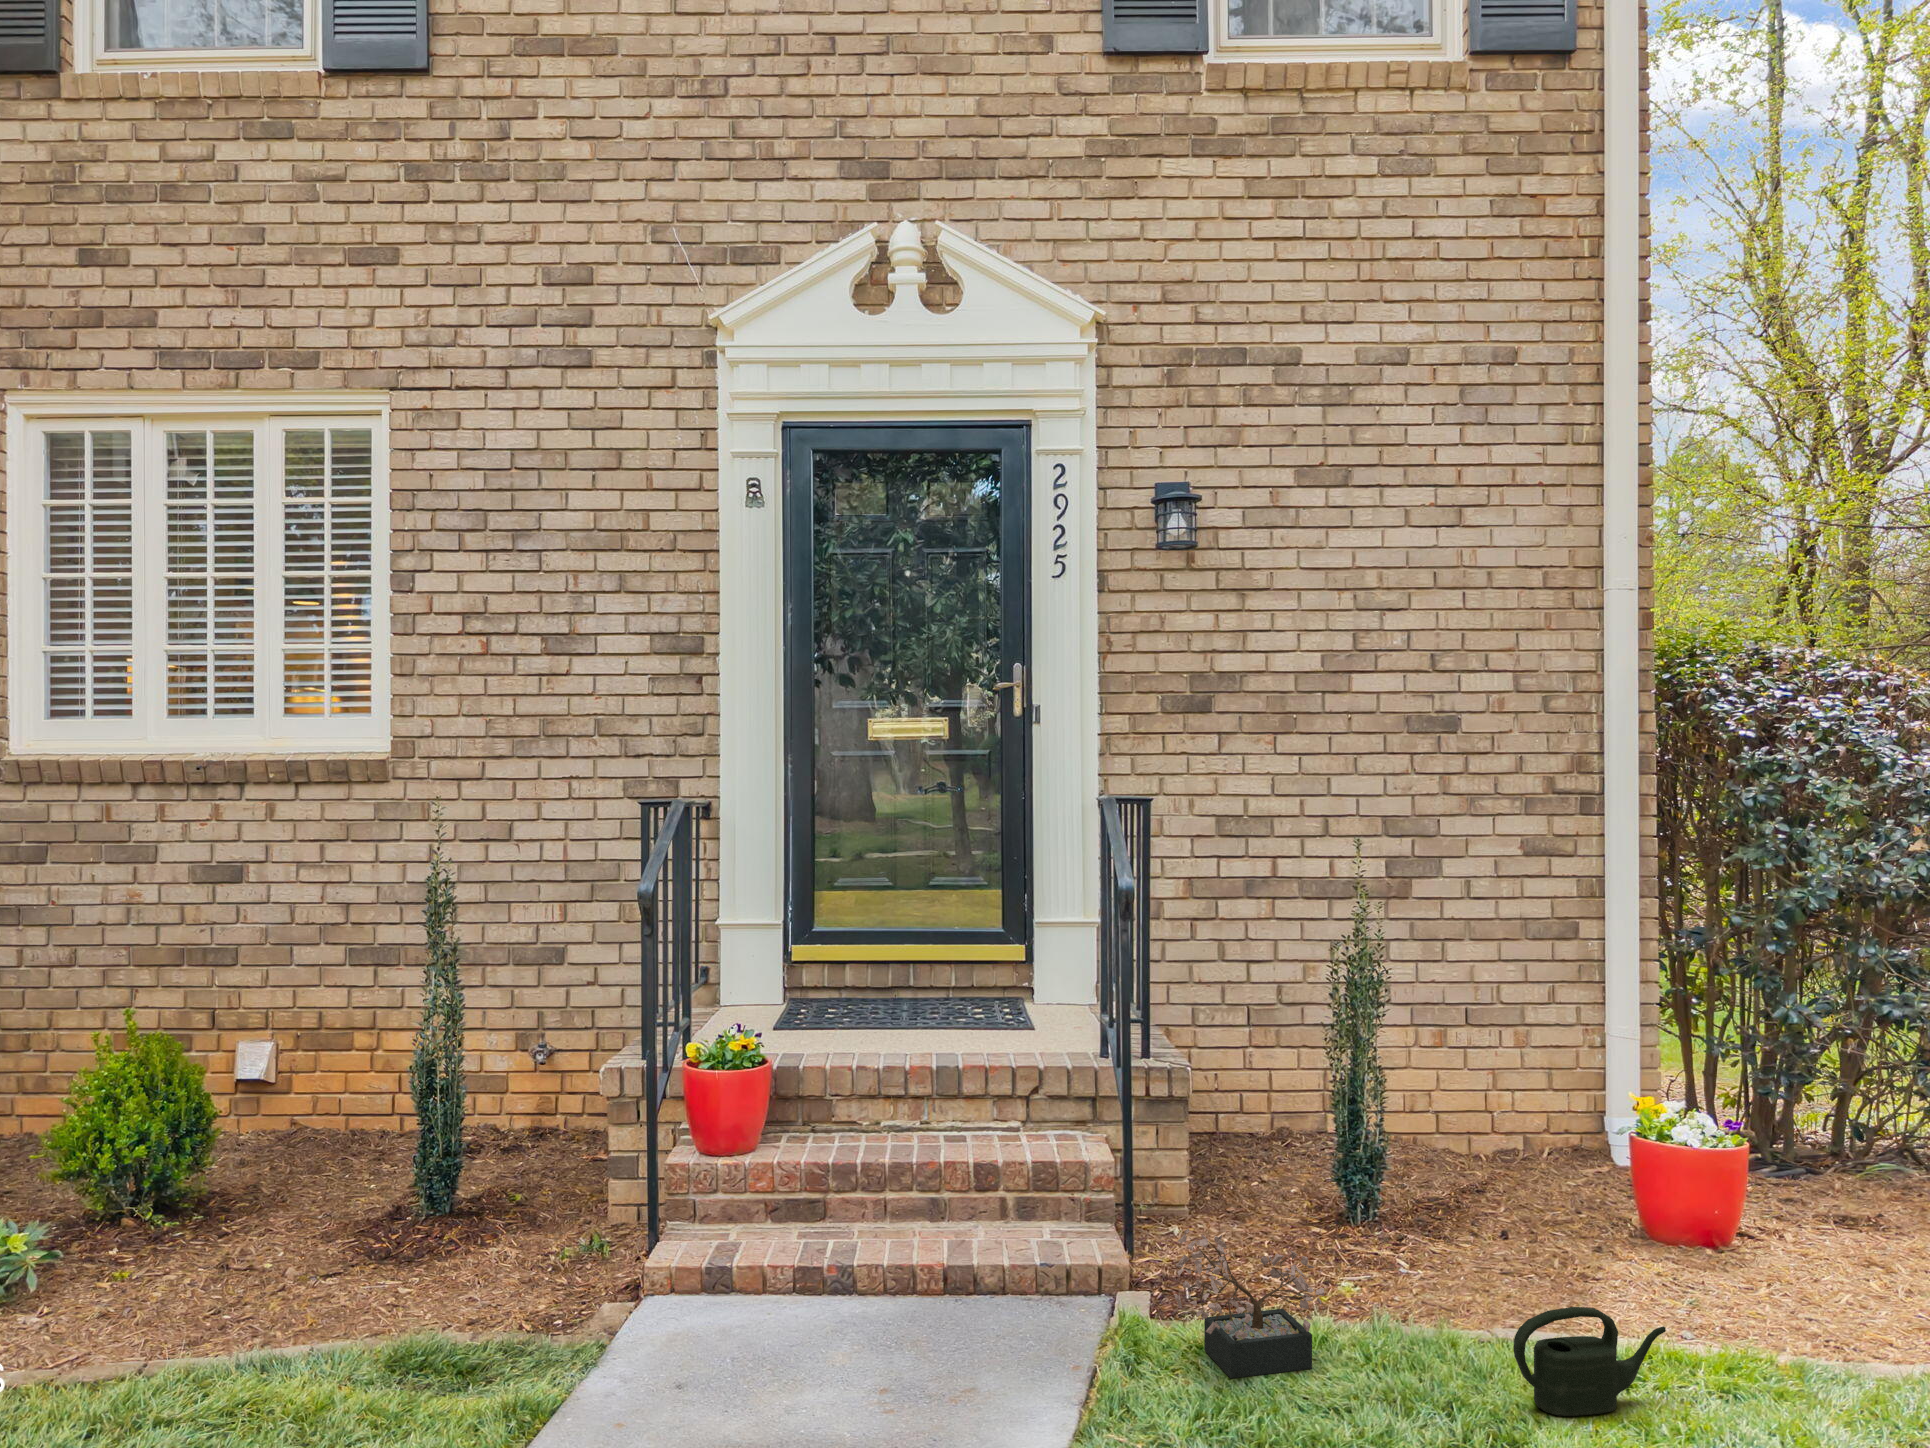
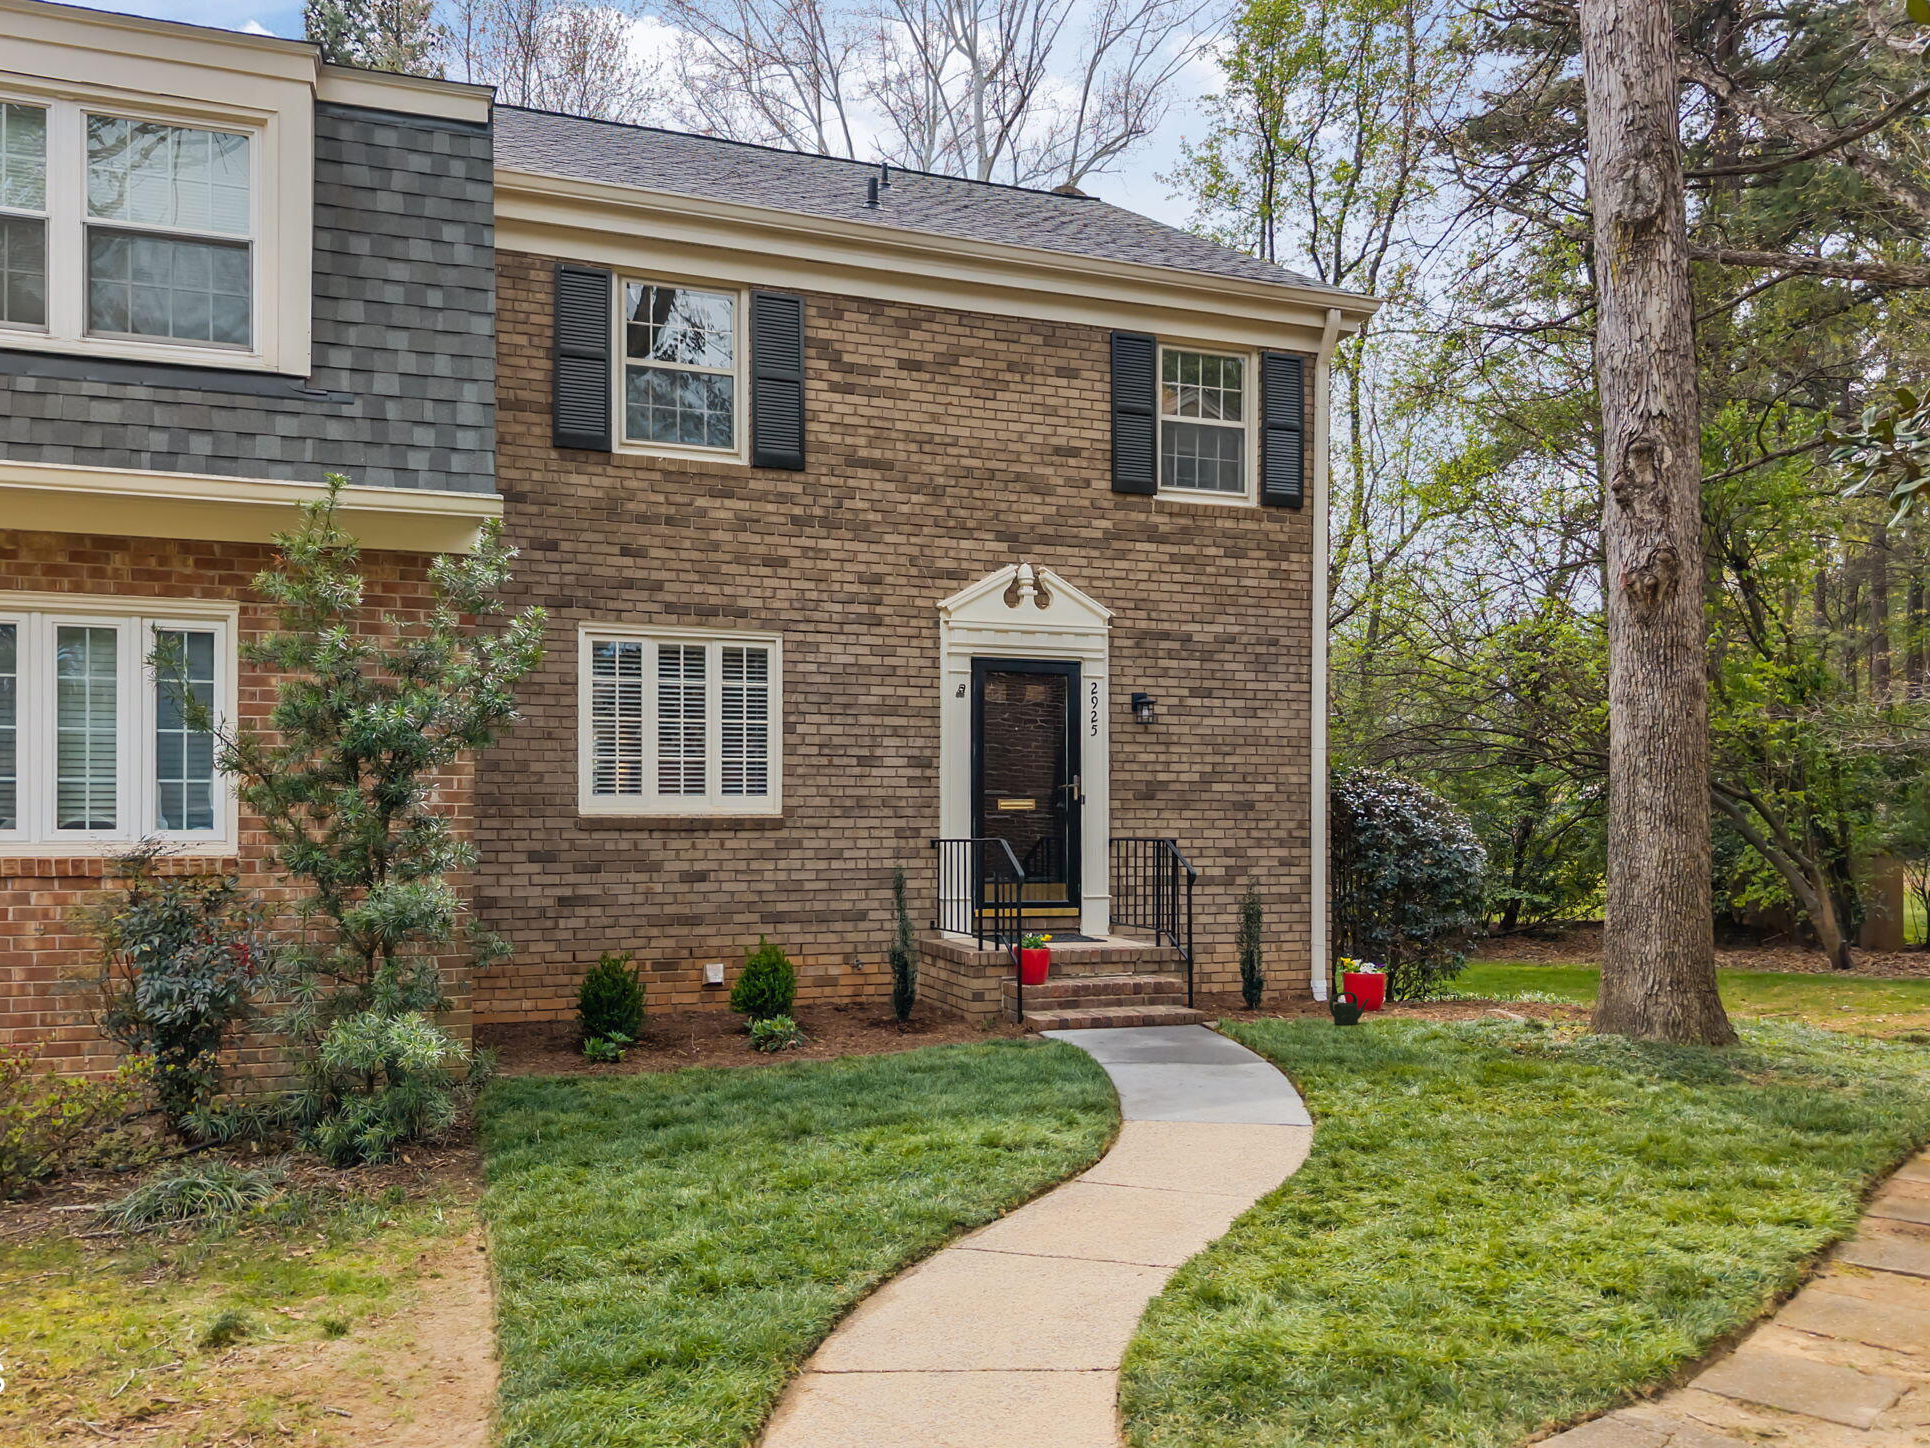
decorative plant: present [1175,1228,1324,1378] -> none [1218,979,1265,1026]

